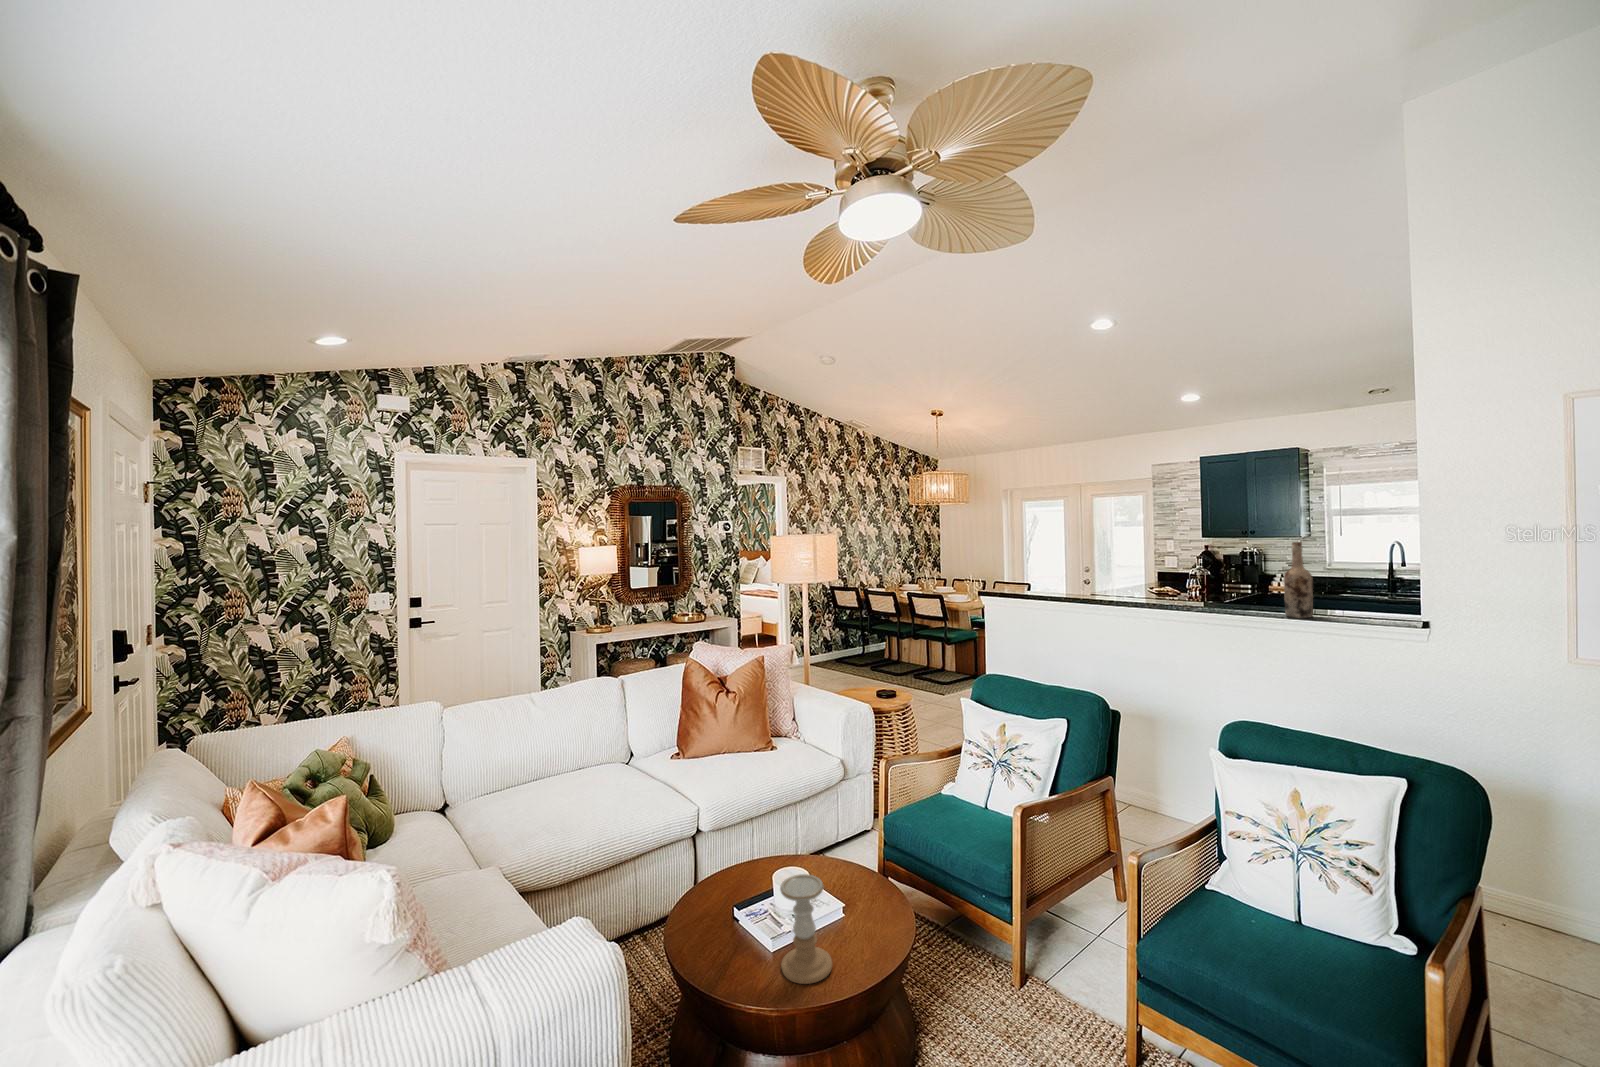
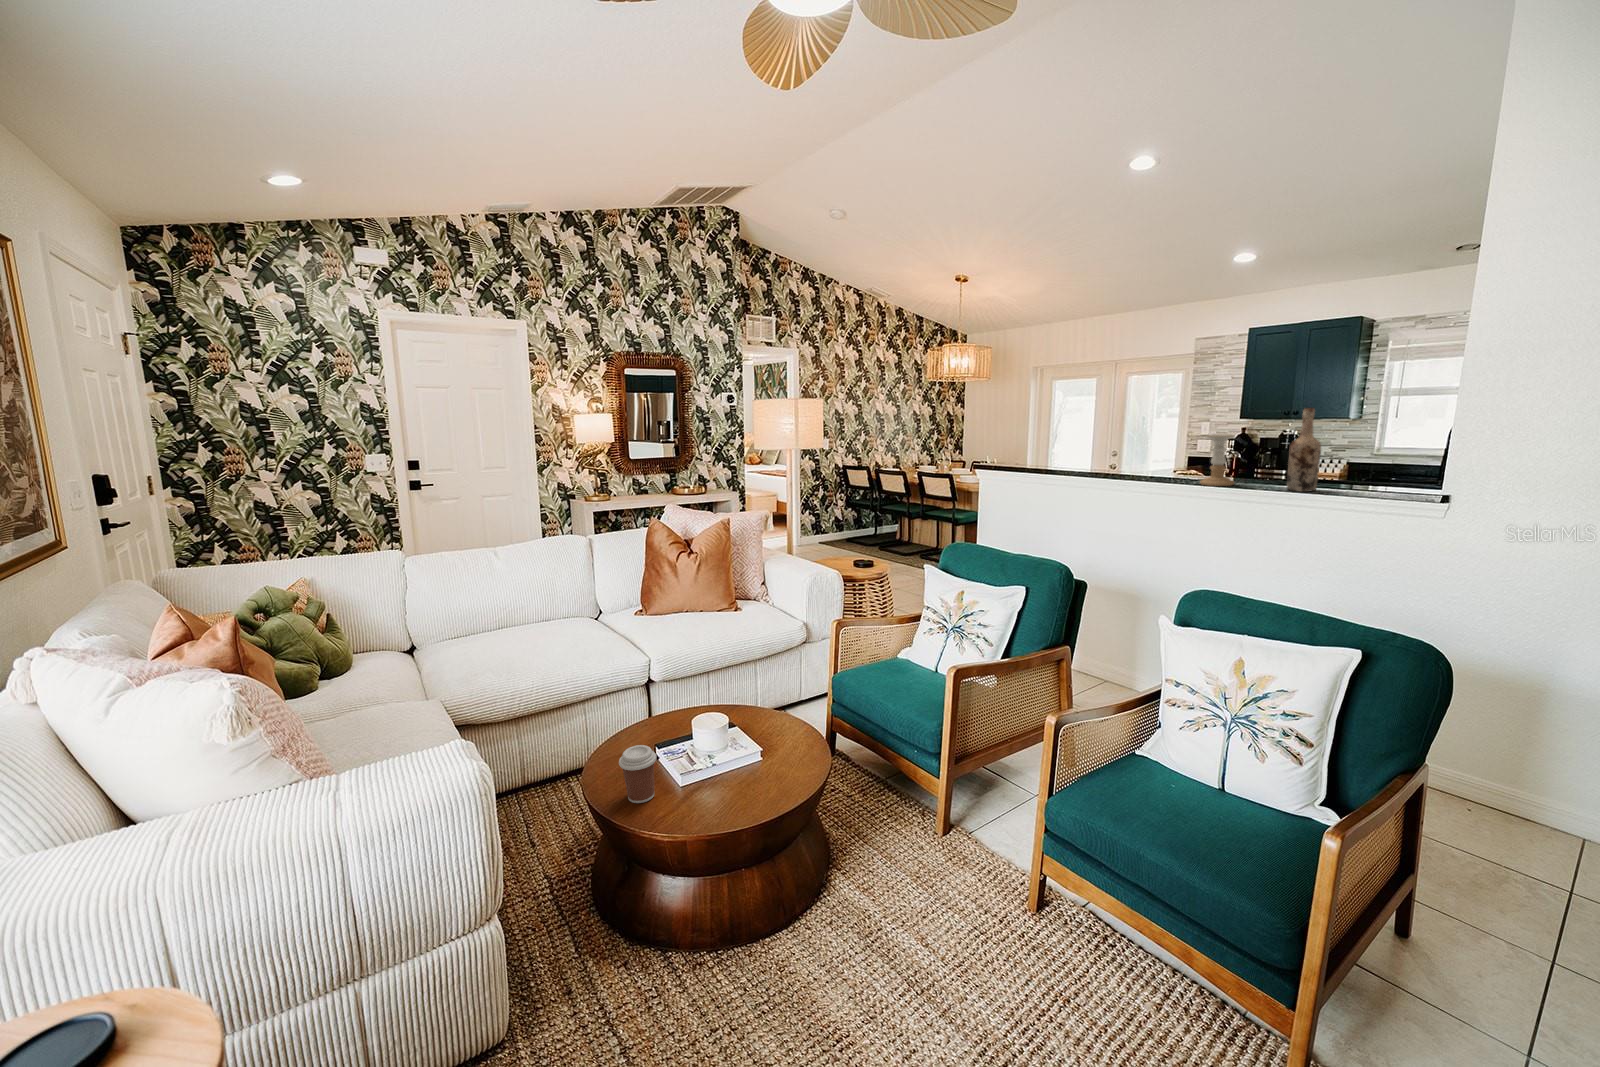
candle holder: present [780,874,832,984] -> present [1200,434,1235,486]
coffee cup: none [710,907,748,972] -> present [619,745,657,803]

